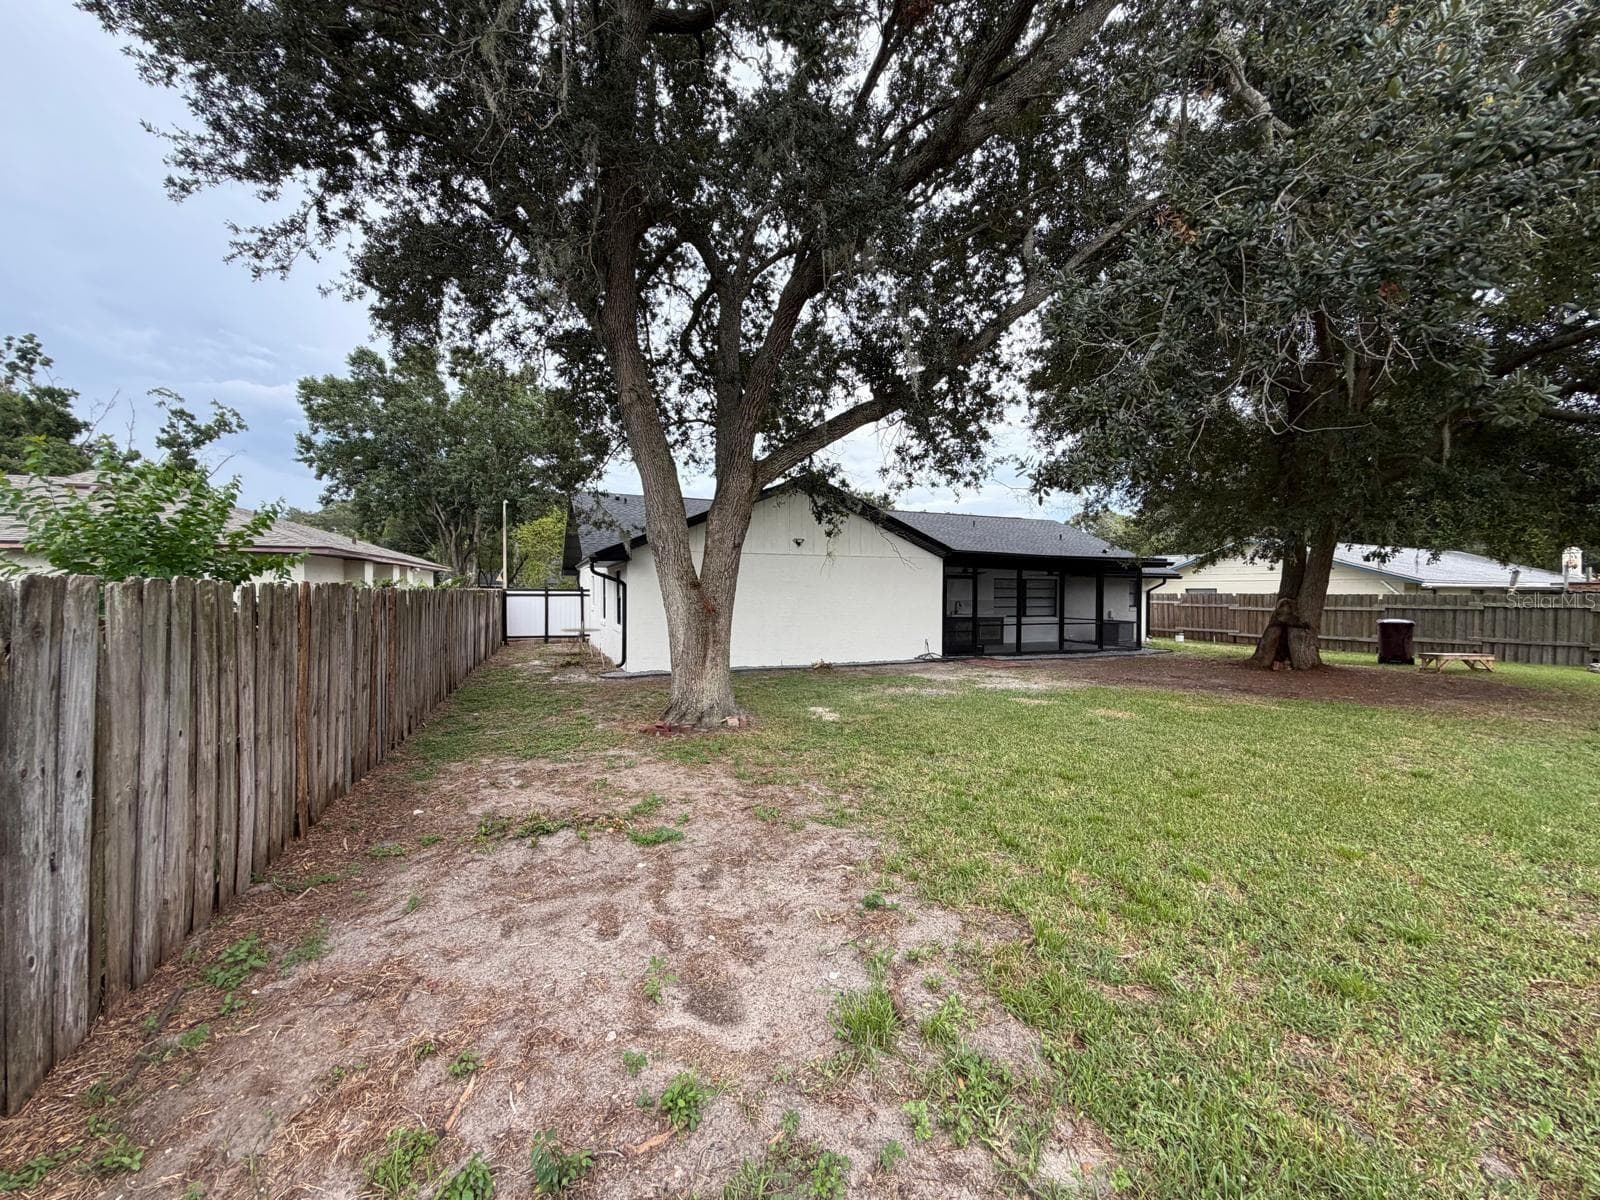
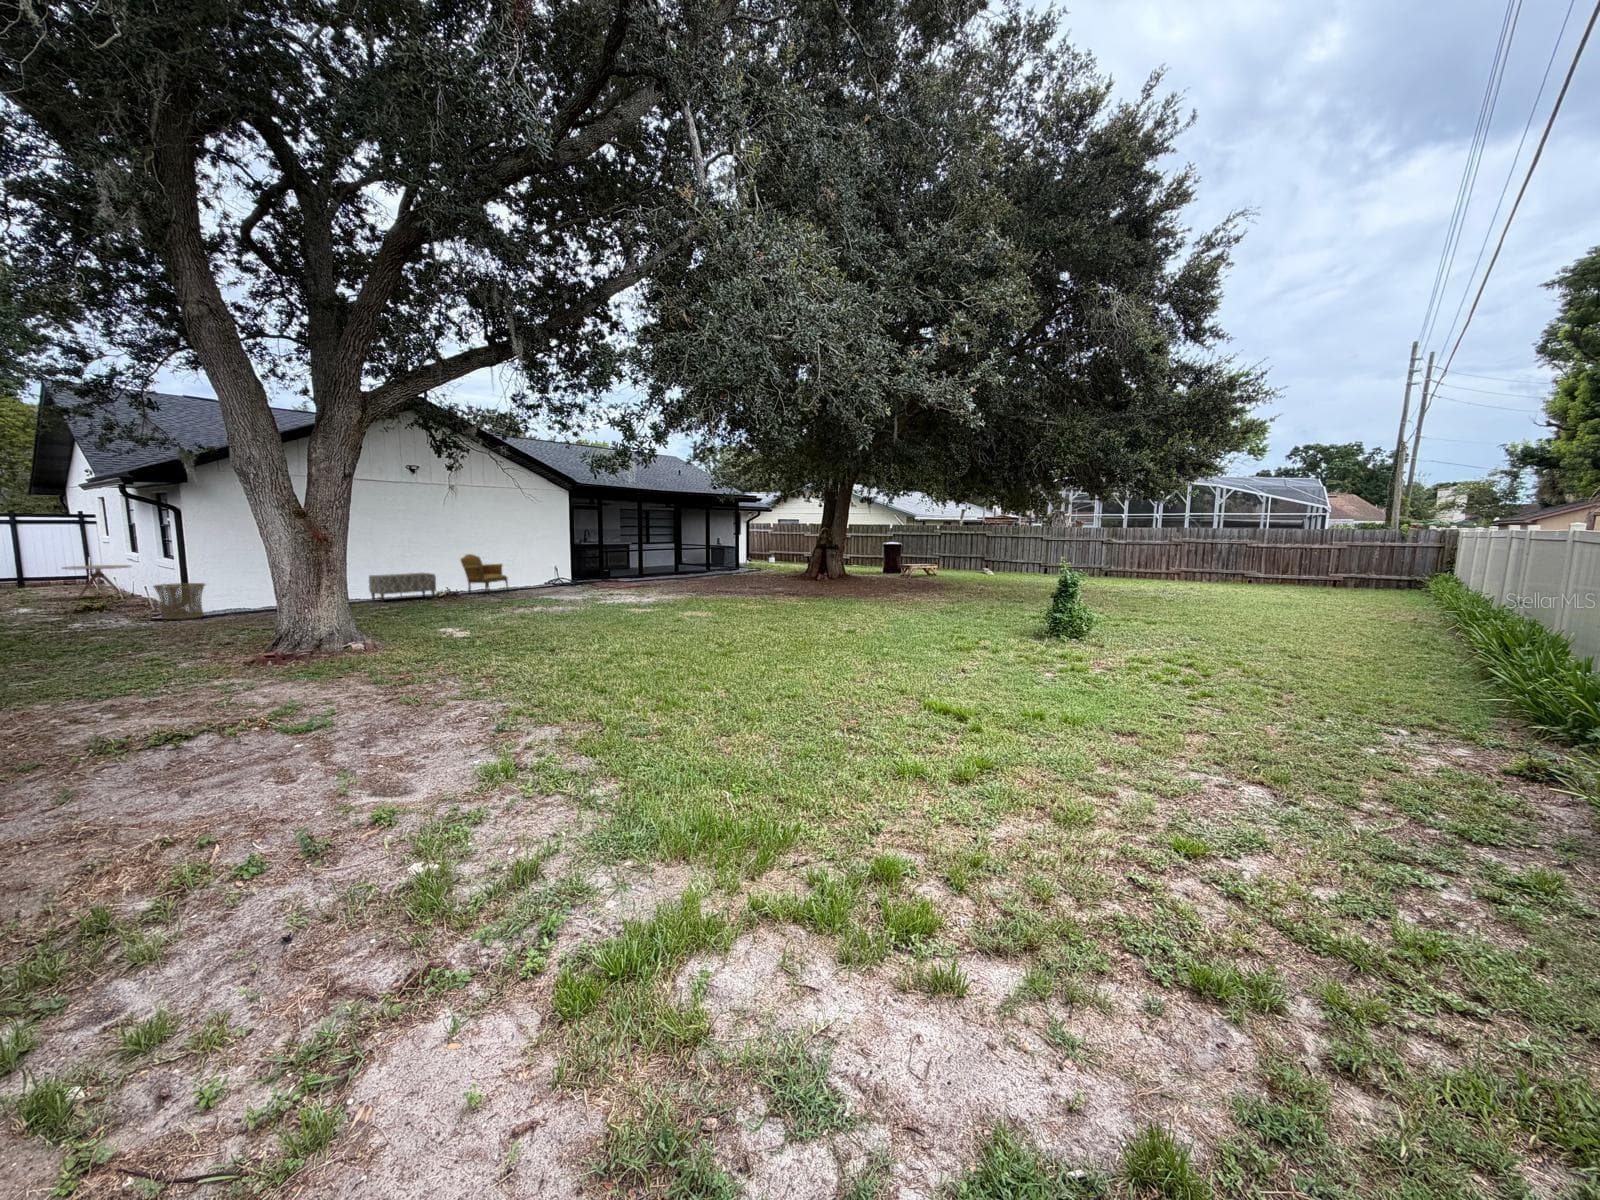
armchair: none [834,626,877,670] -> present [461,554,509,594]
bench: none [755,643,811,671] -> present [369,573,436,602]
basket: none [604,646,638,677] -> present [153,583,205,619]

